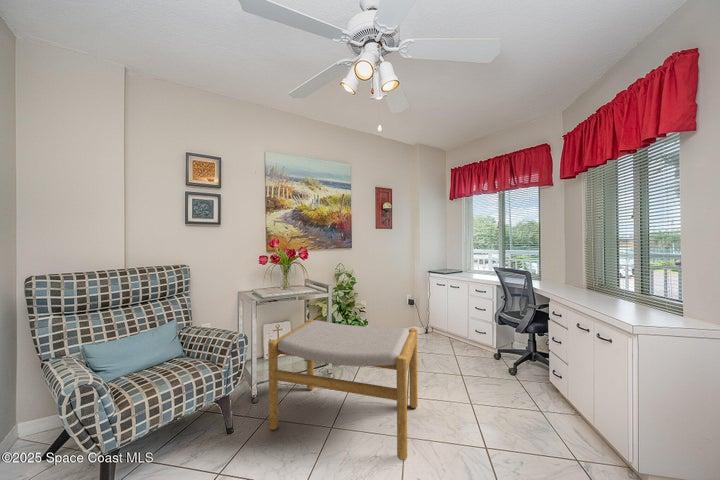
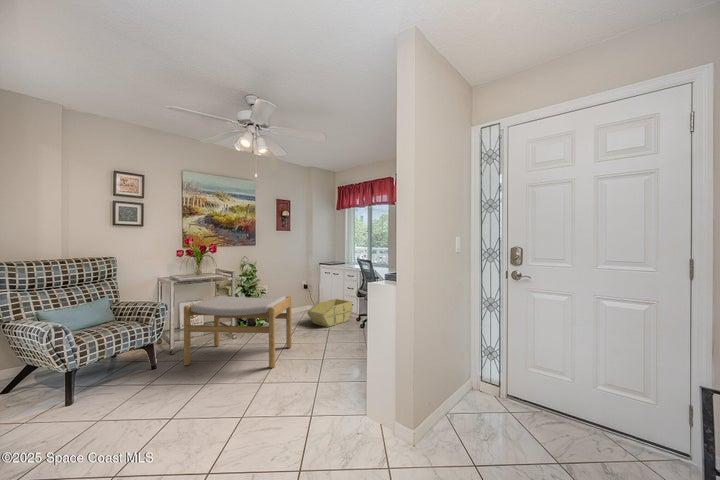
storage bin: none [422,321,484,367] -> present [307,299,352,327]

